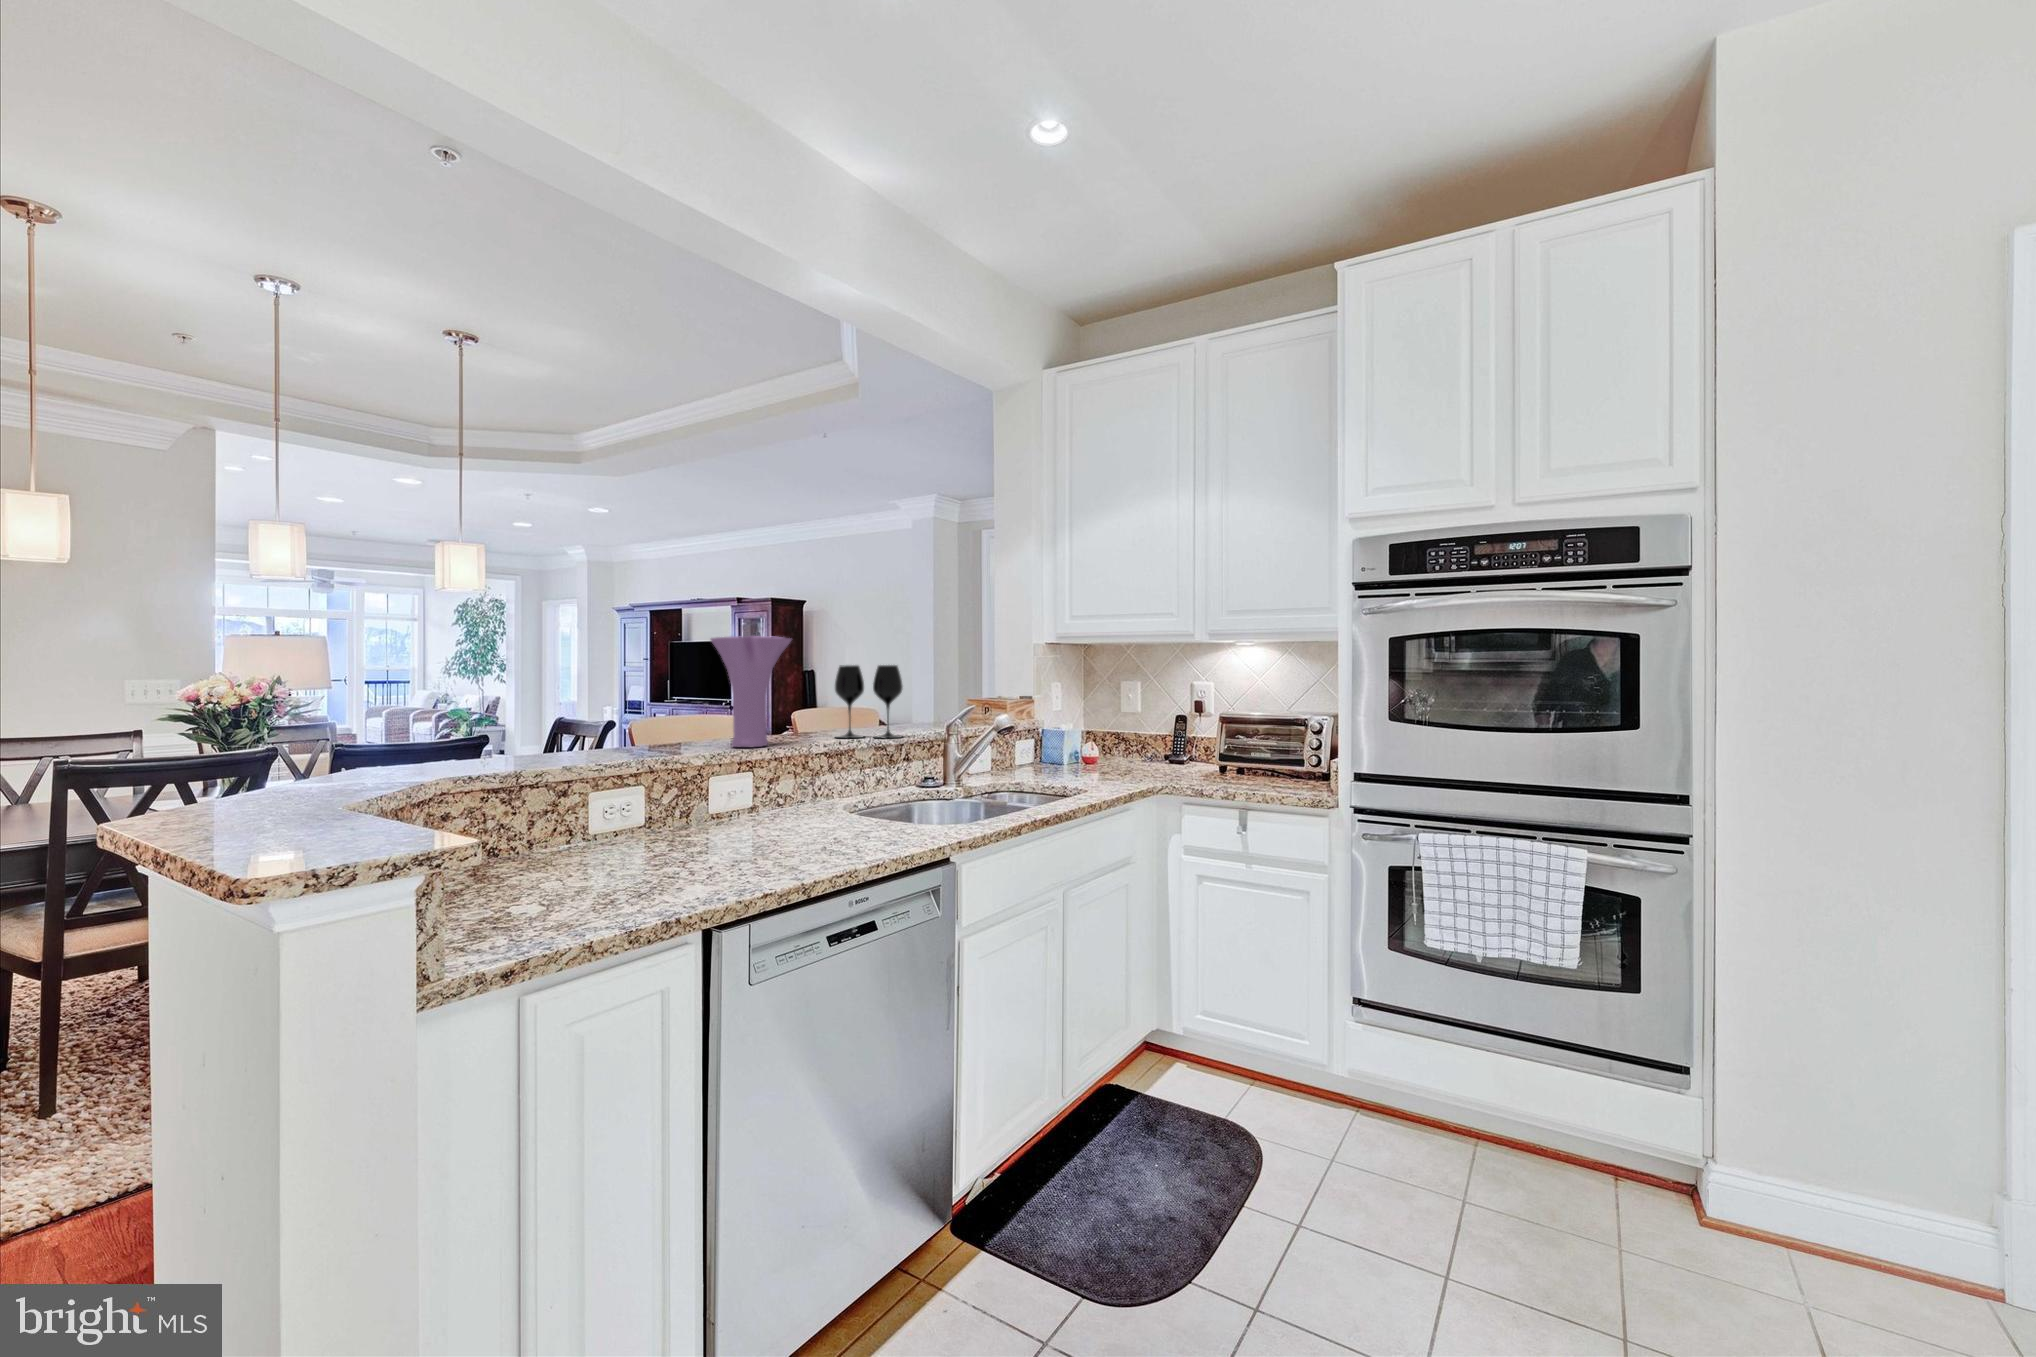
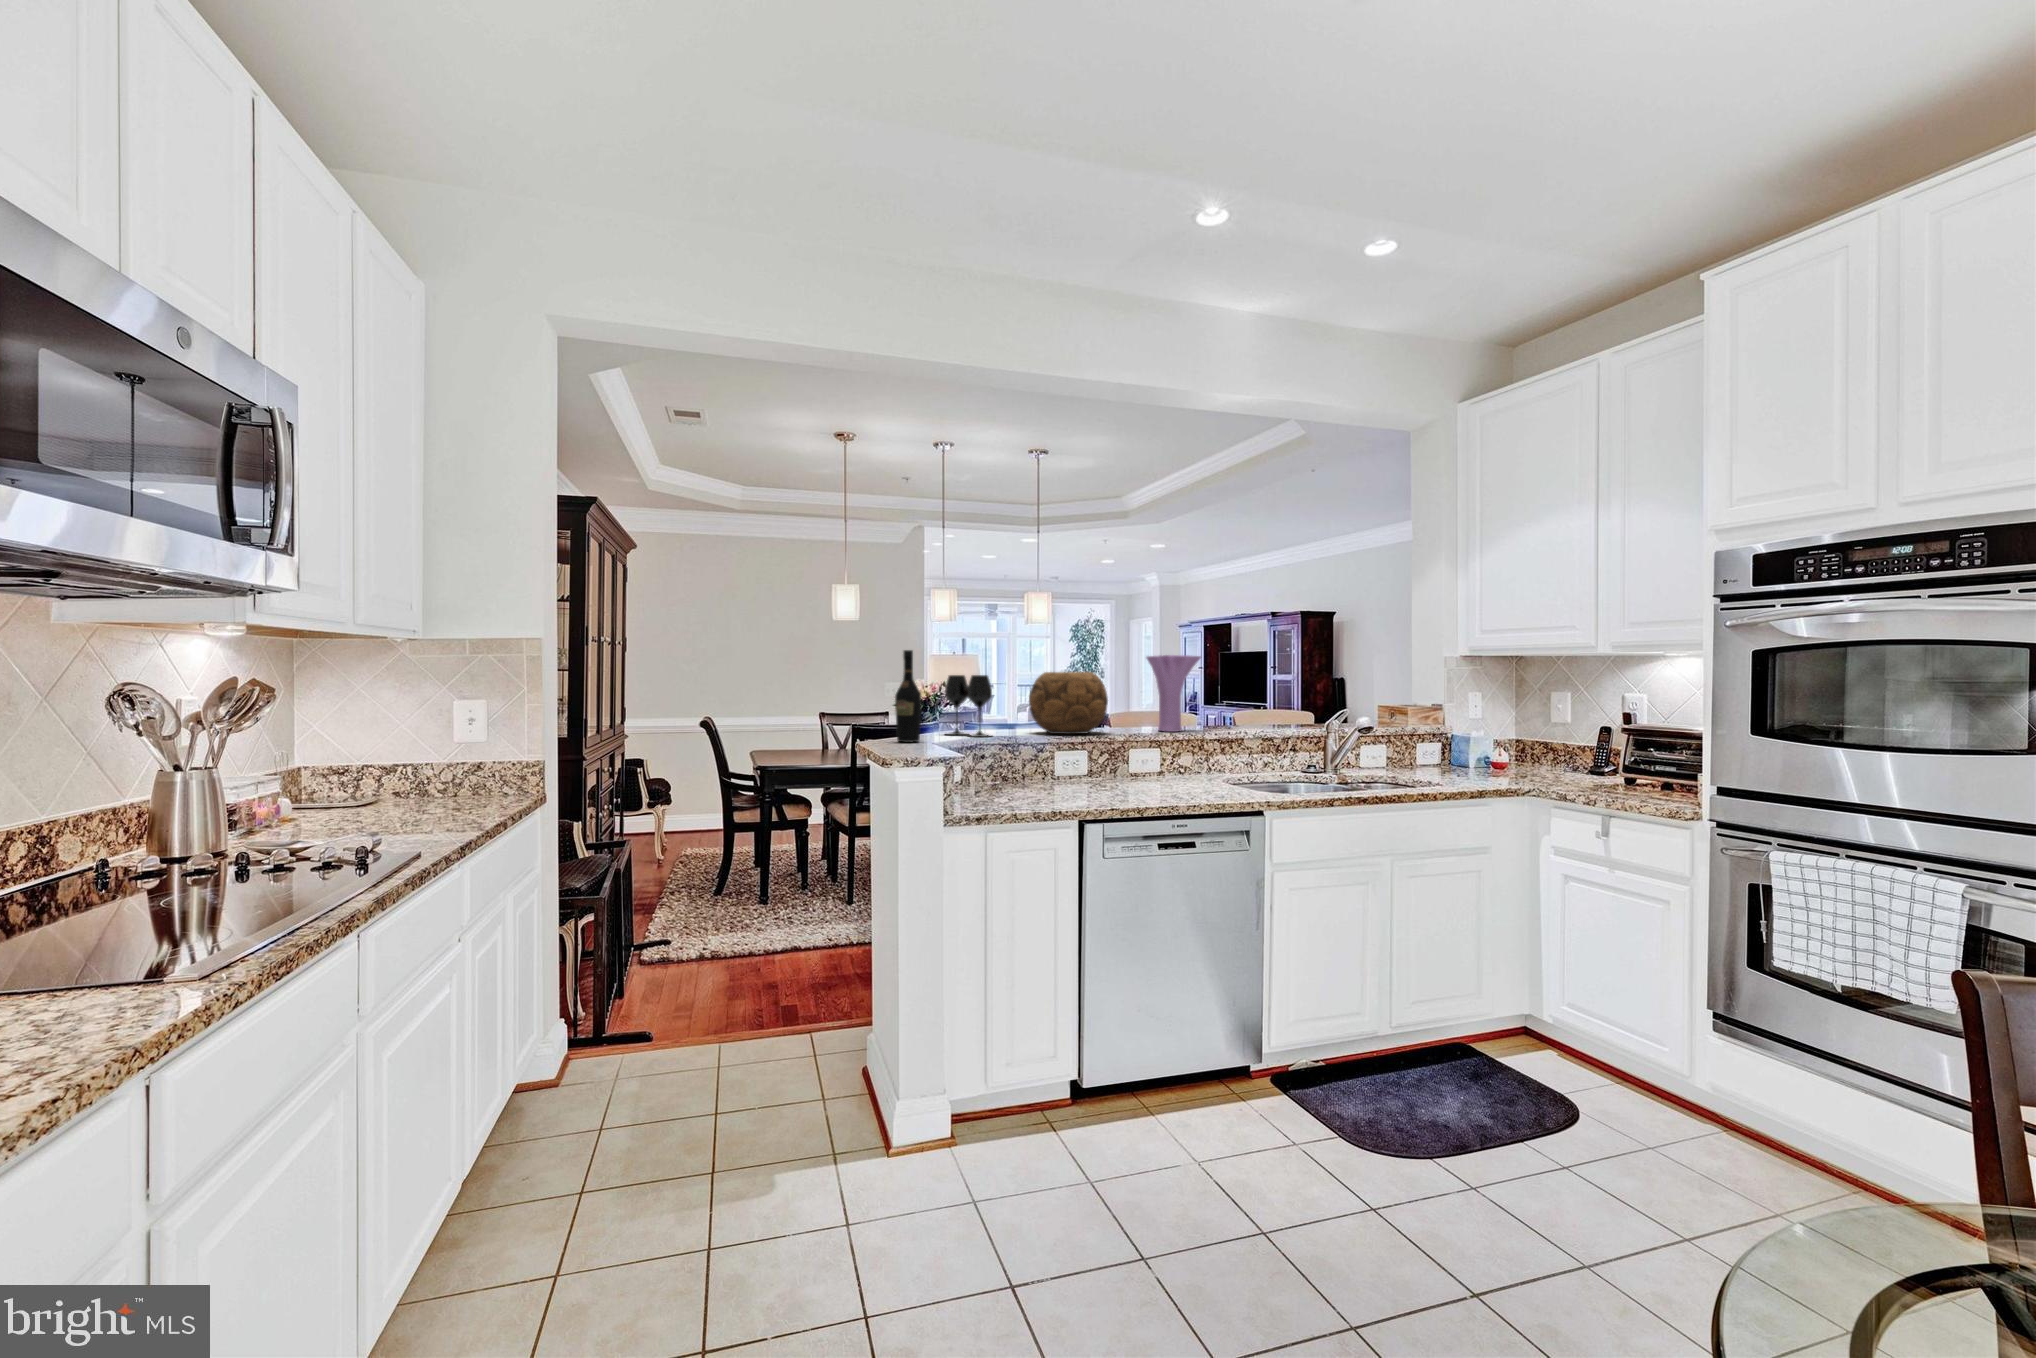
wine bottle: none [238,610,312,812] -> present [895,650,922,742]
decorative bowl: none [524,660,666,764] -> present [1029,672,1108,734]
wine glass: present [835,665,903,738] -> present [945,675,992,737]

